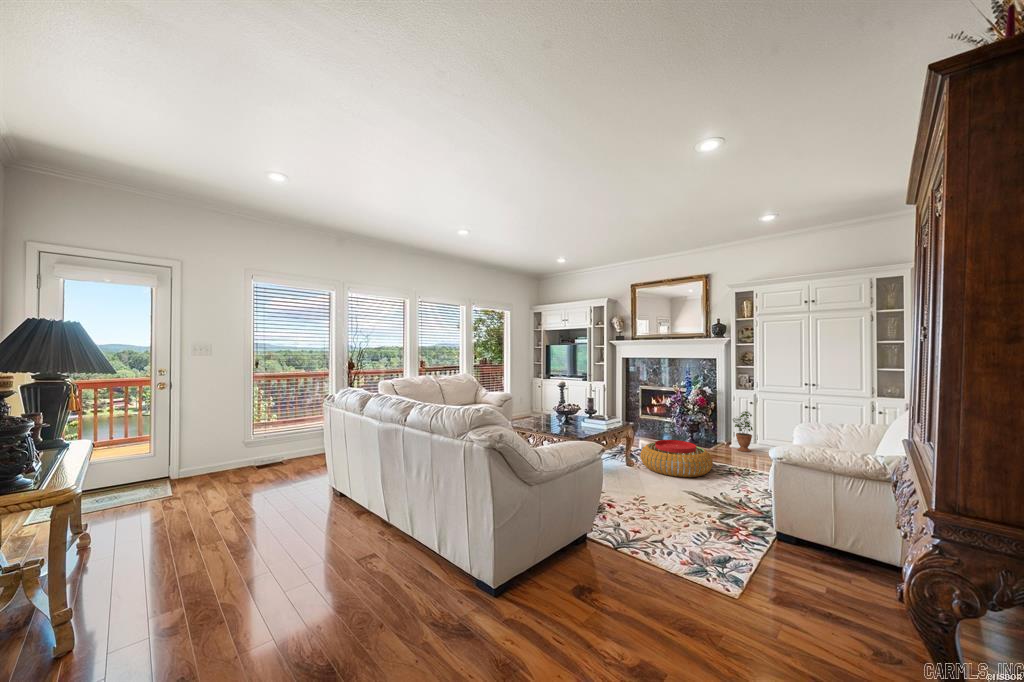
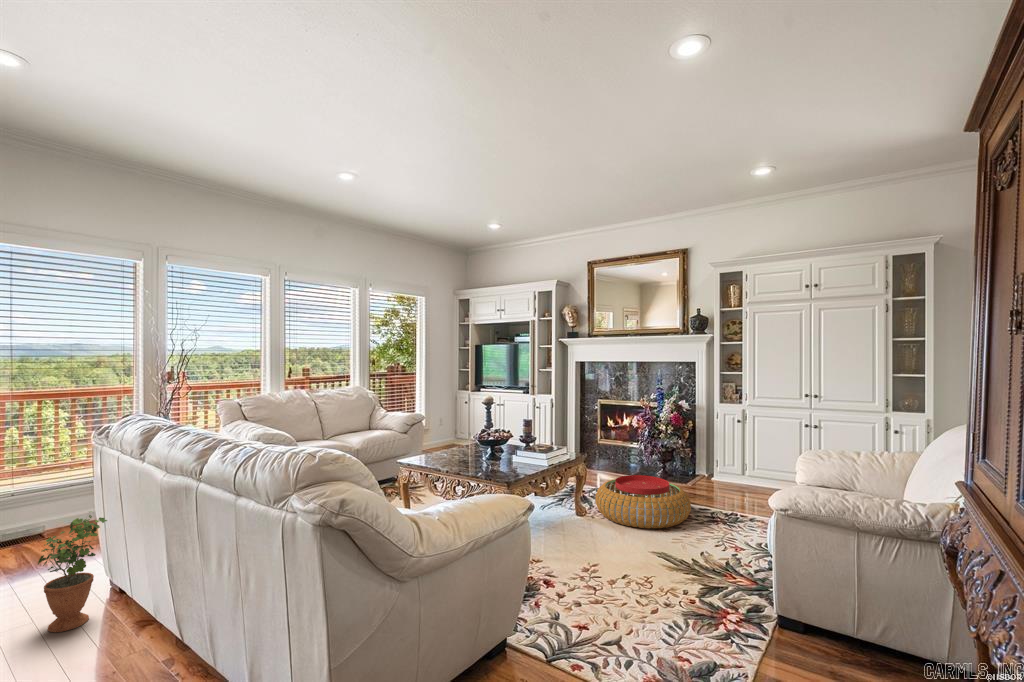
potted plant: present [733,411,753,452] -> present [38,511,107,632]

